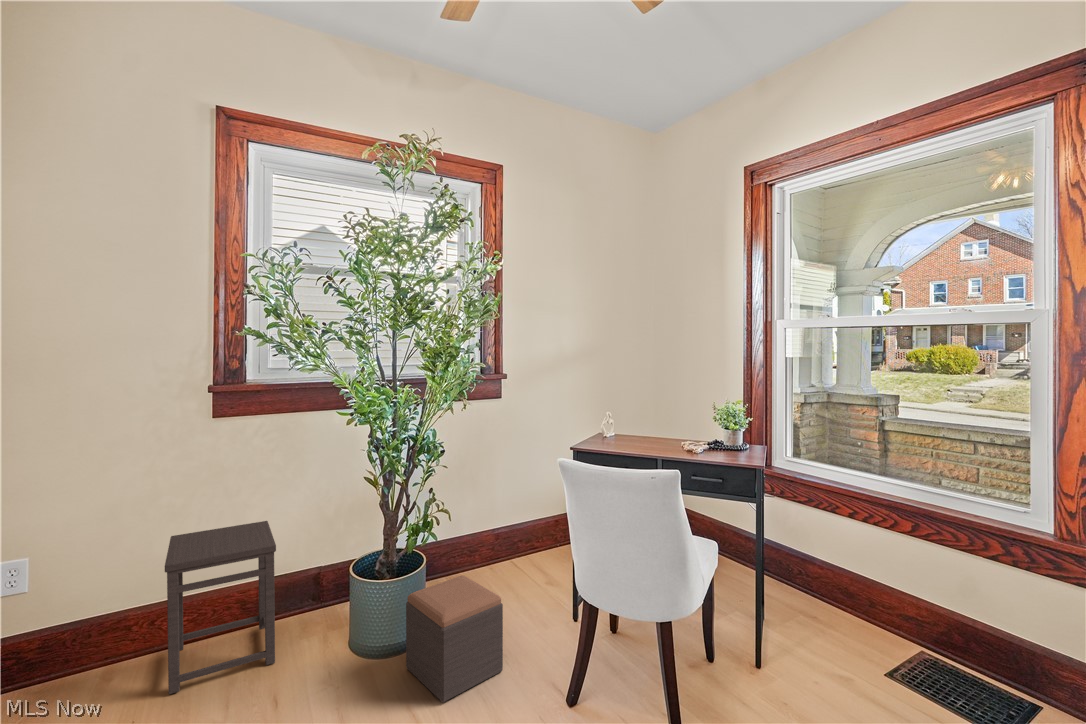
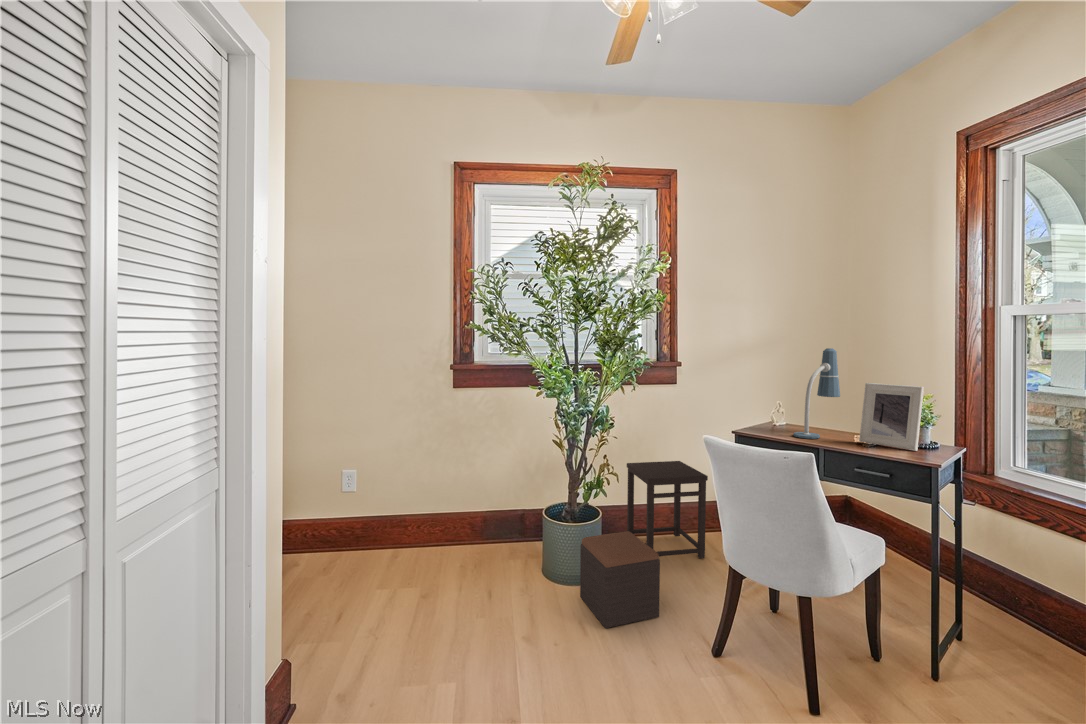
desk lamp: none [630,359,668,451] -> present [793,348,840,439]
picture frame: none [689,392,741,456] -> present [859,383,924,451]
side table: present [165,521,276,694] -> present [627,461,708,559]

